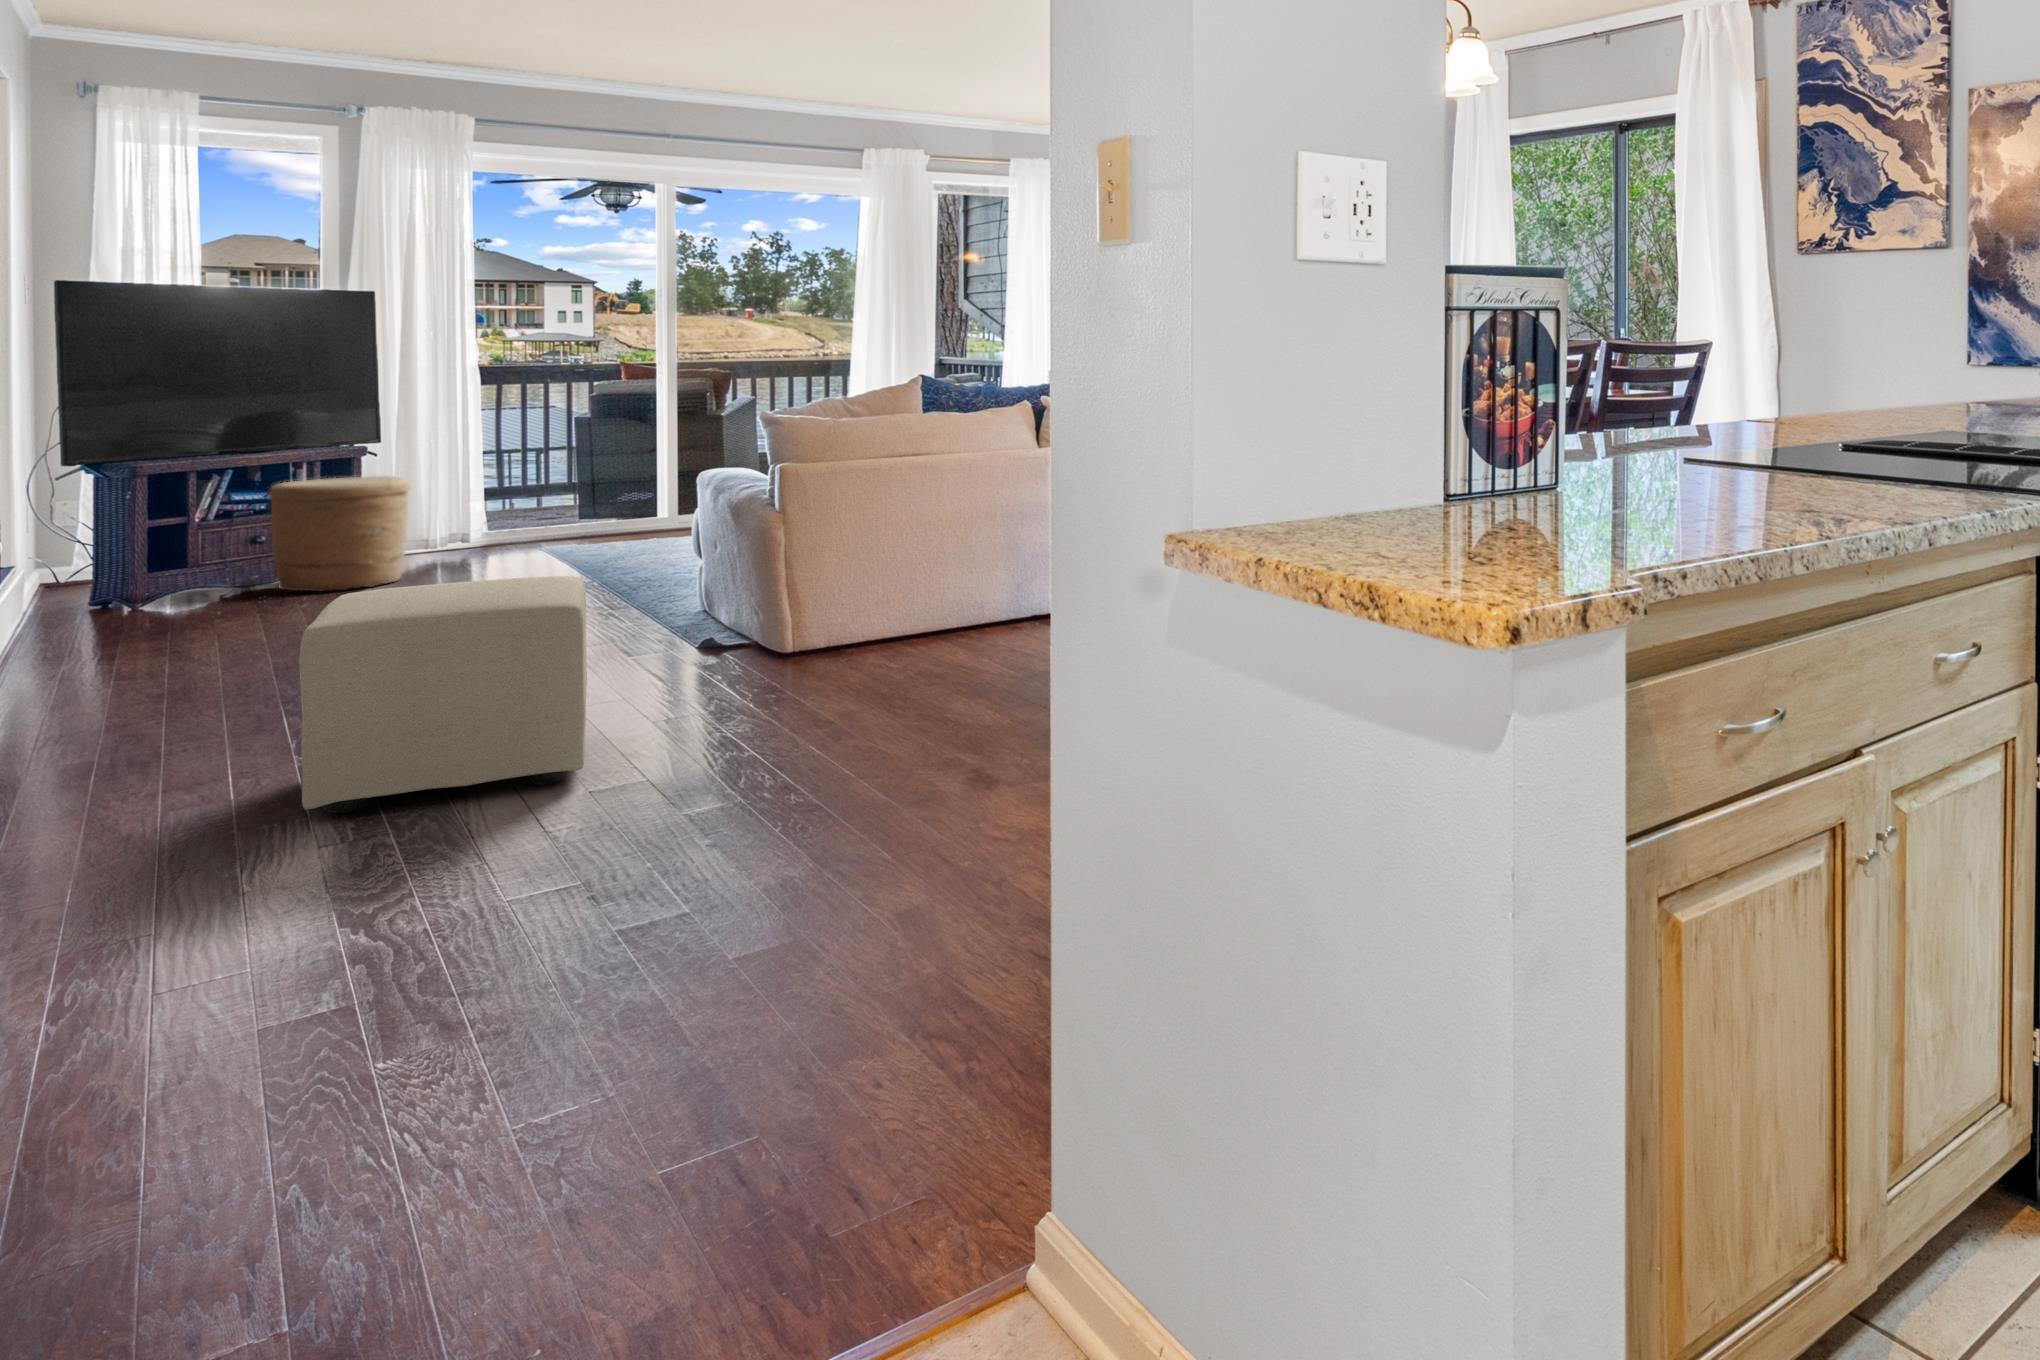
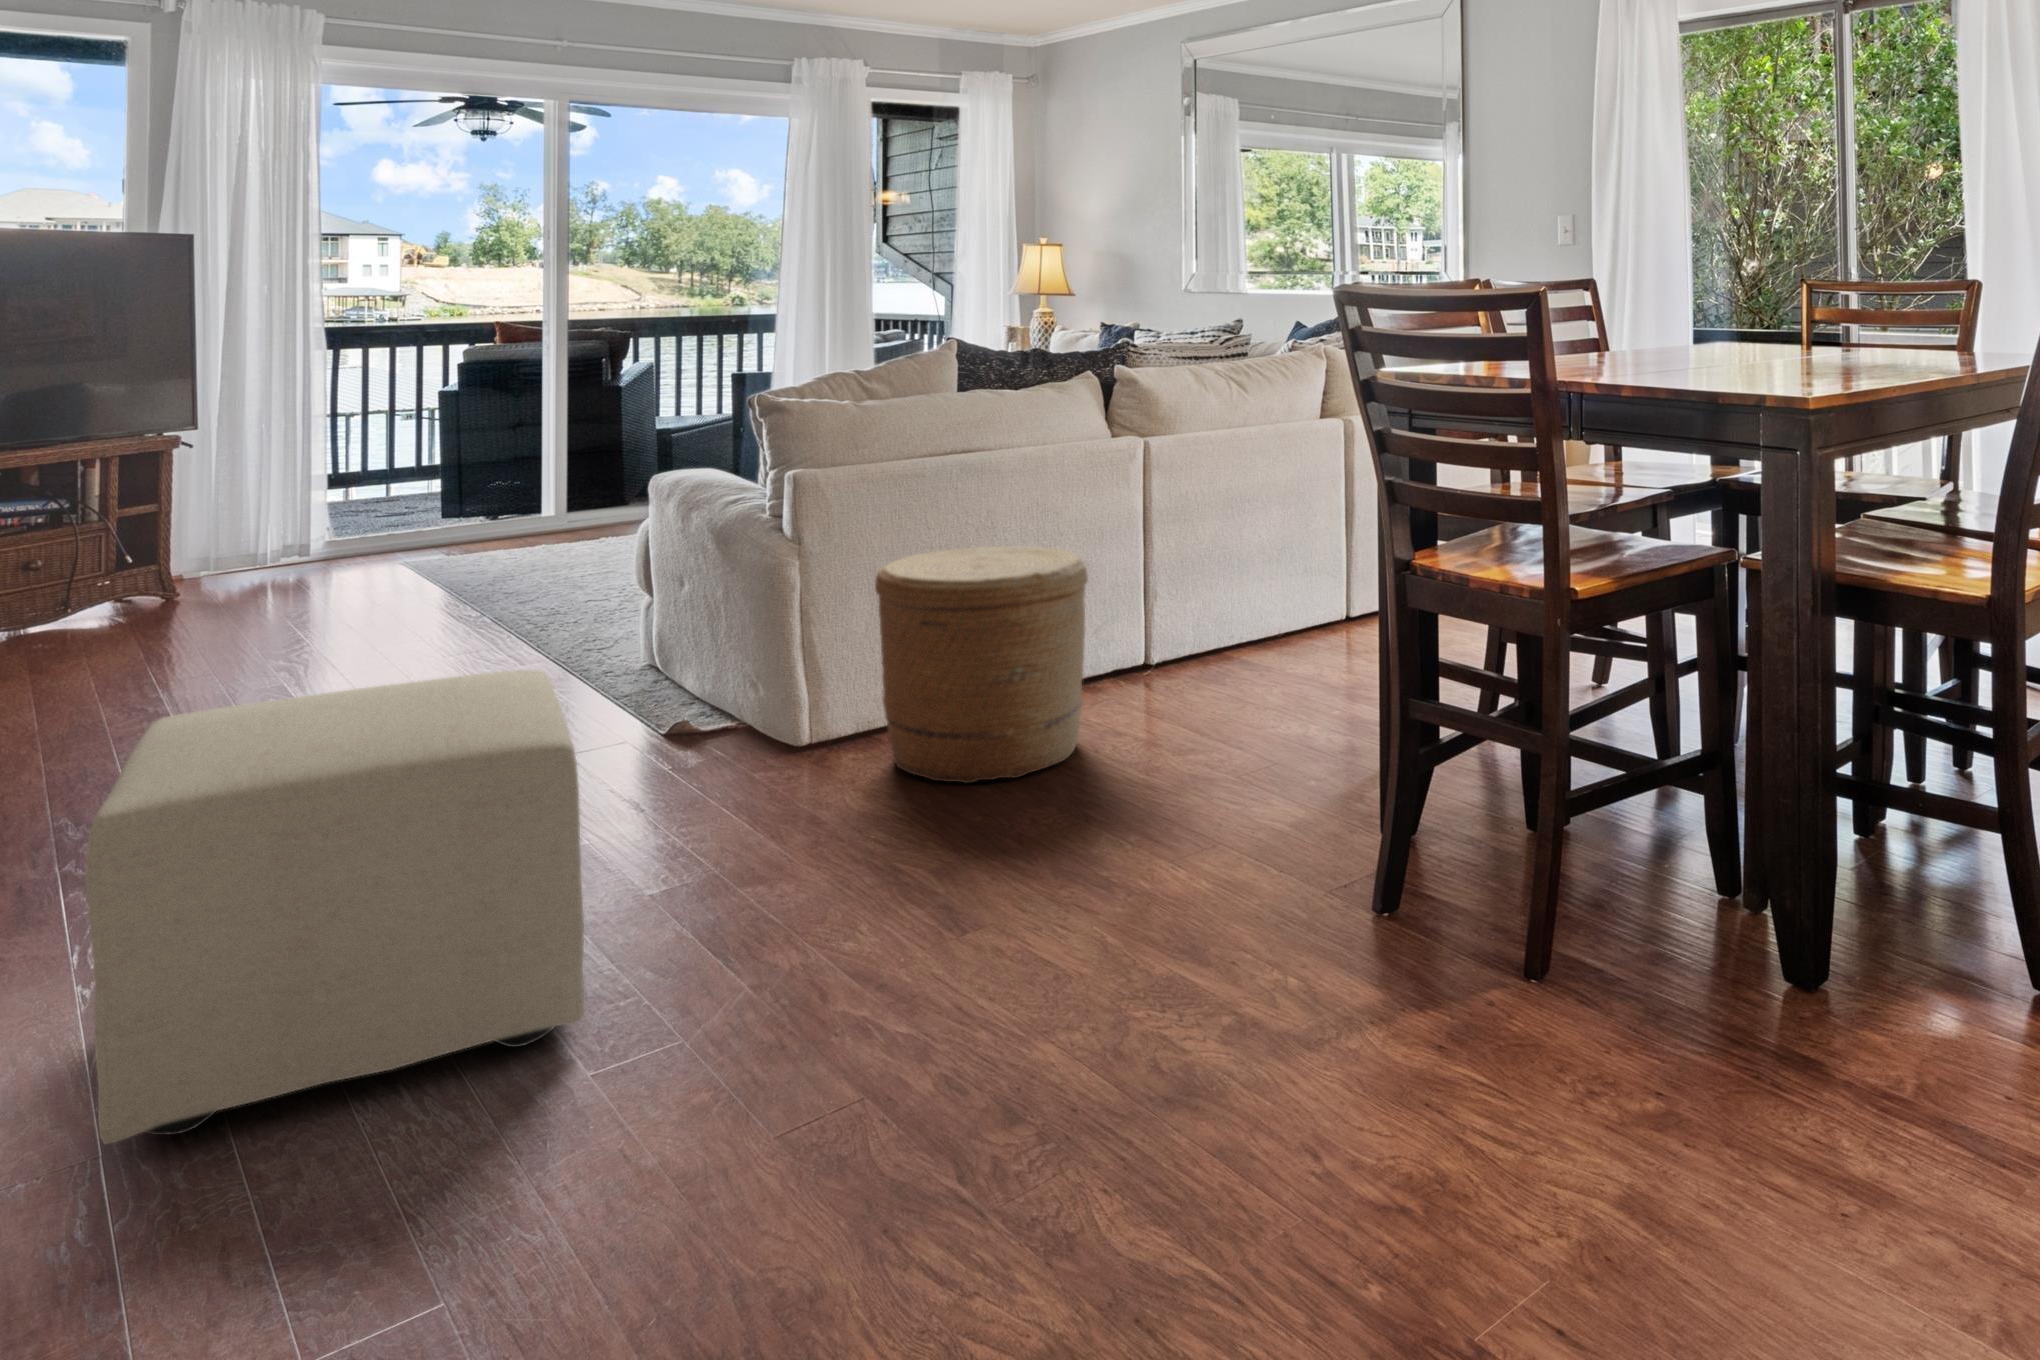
woven basket: present [269,476,410,591] -> present [875,547,1088,783]

